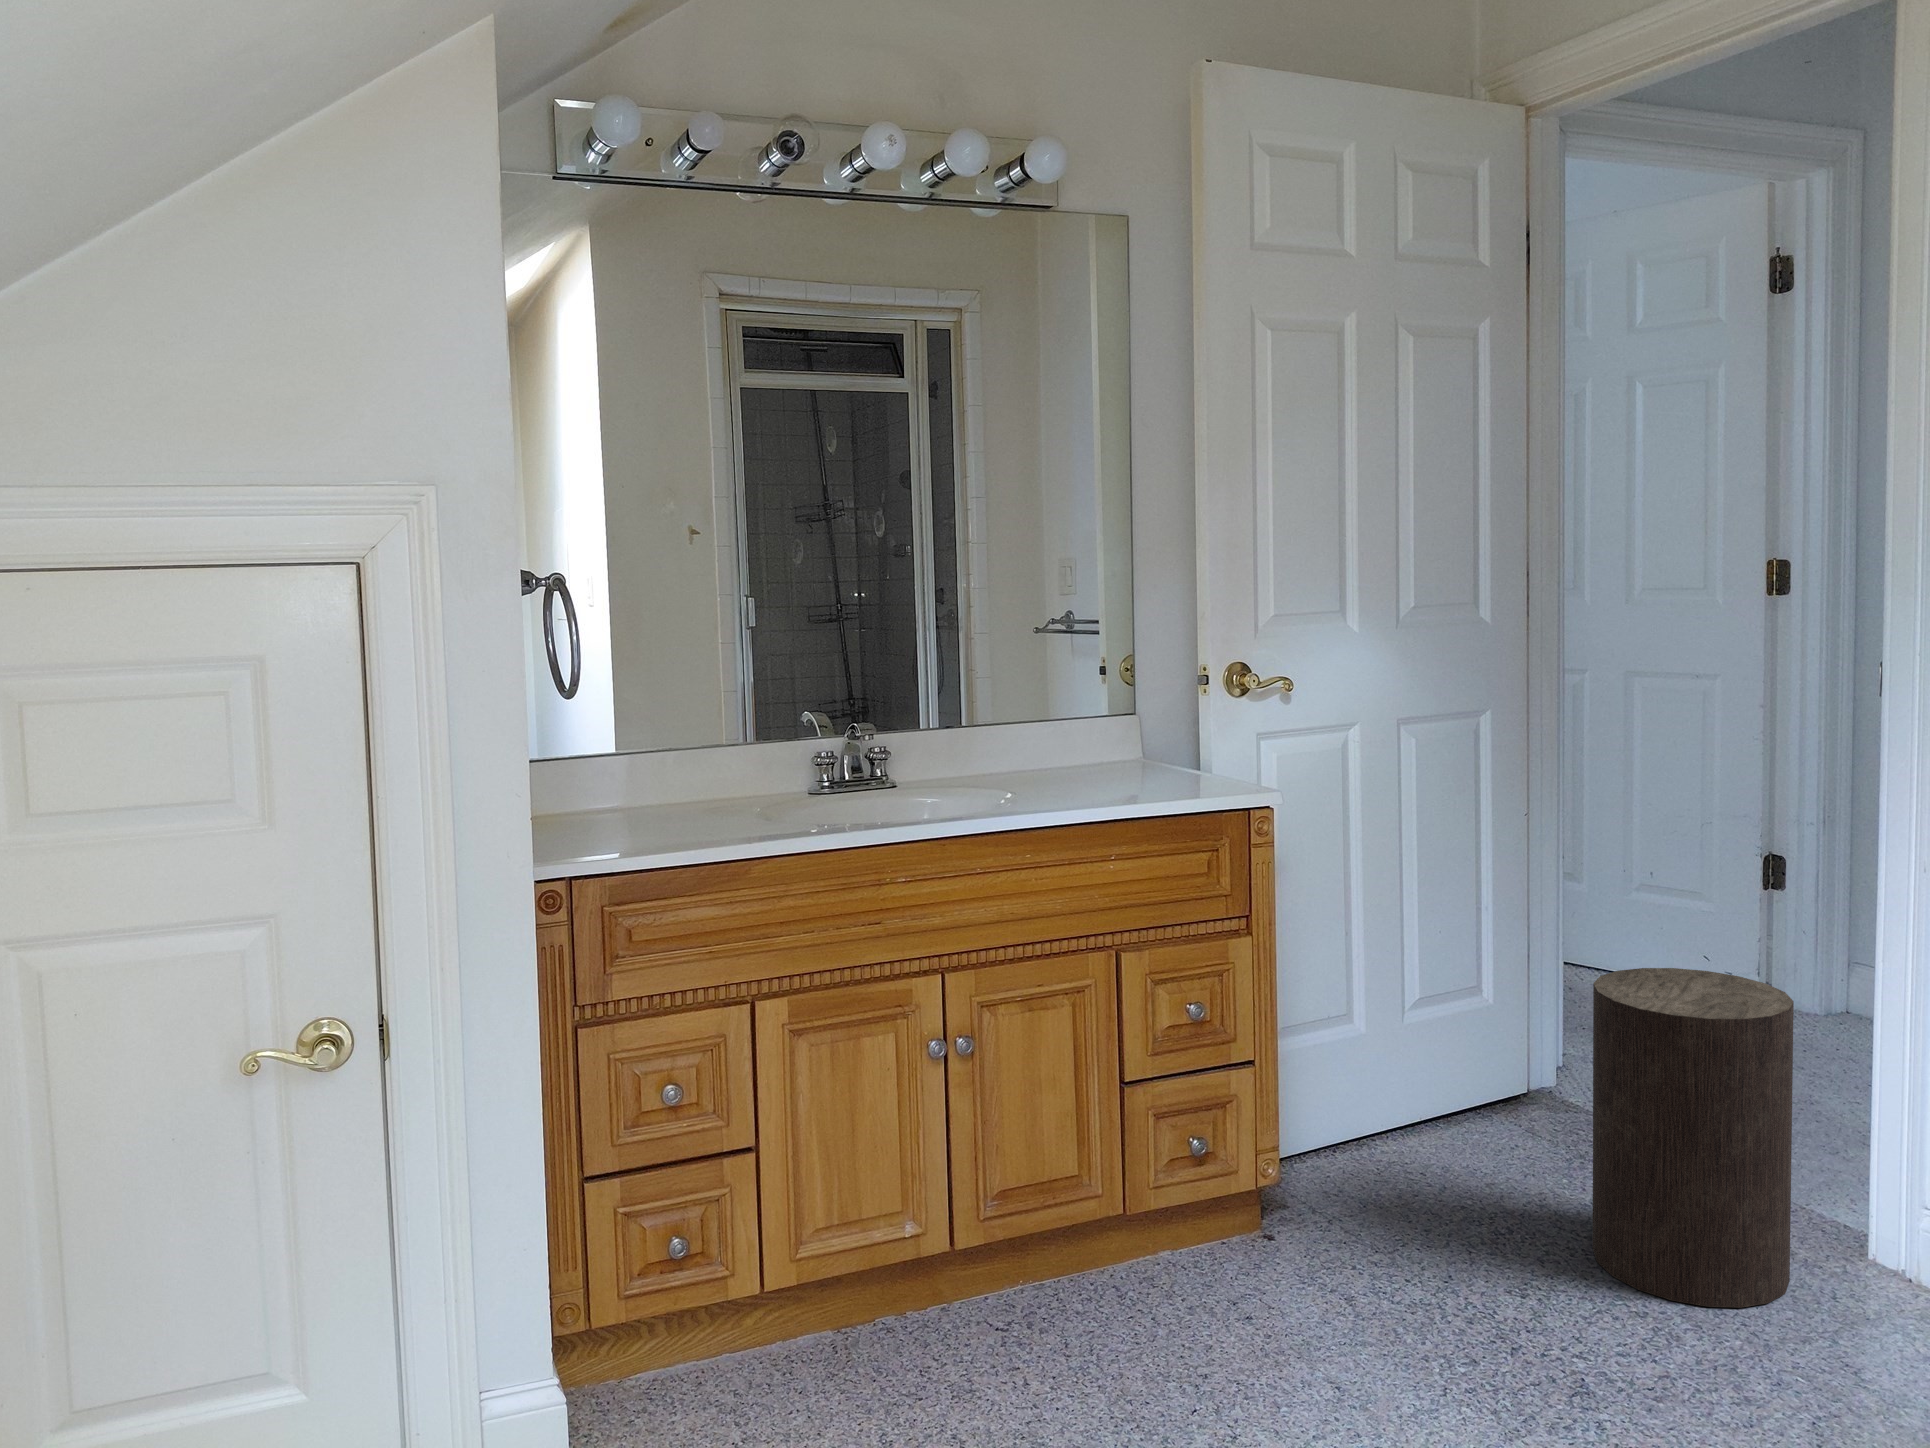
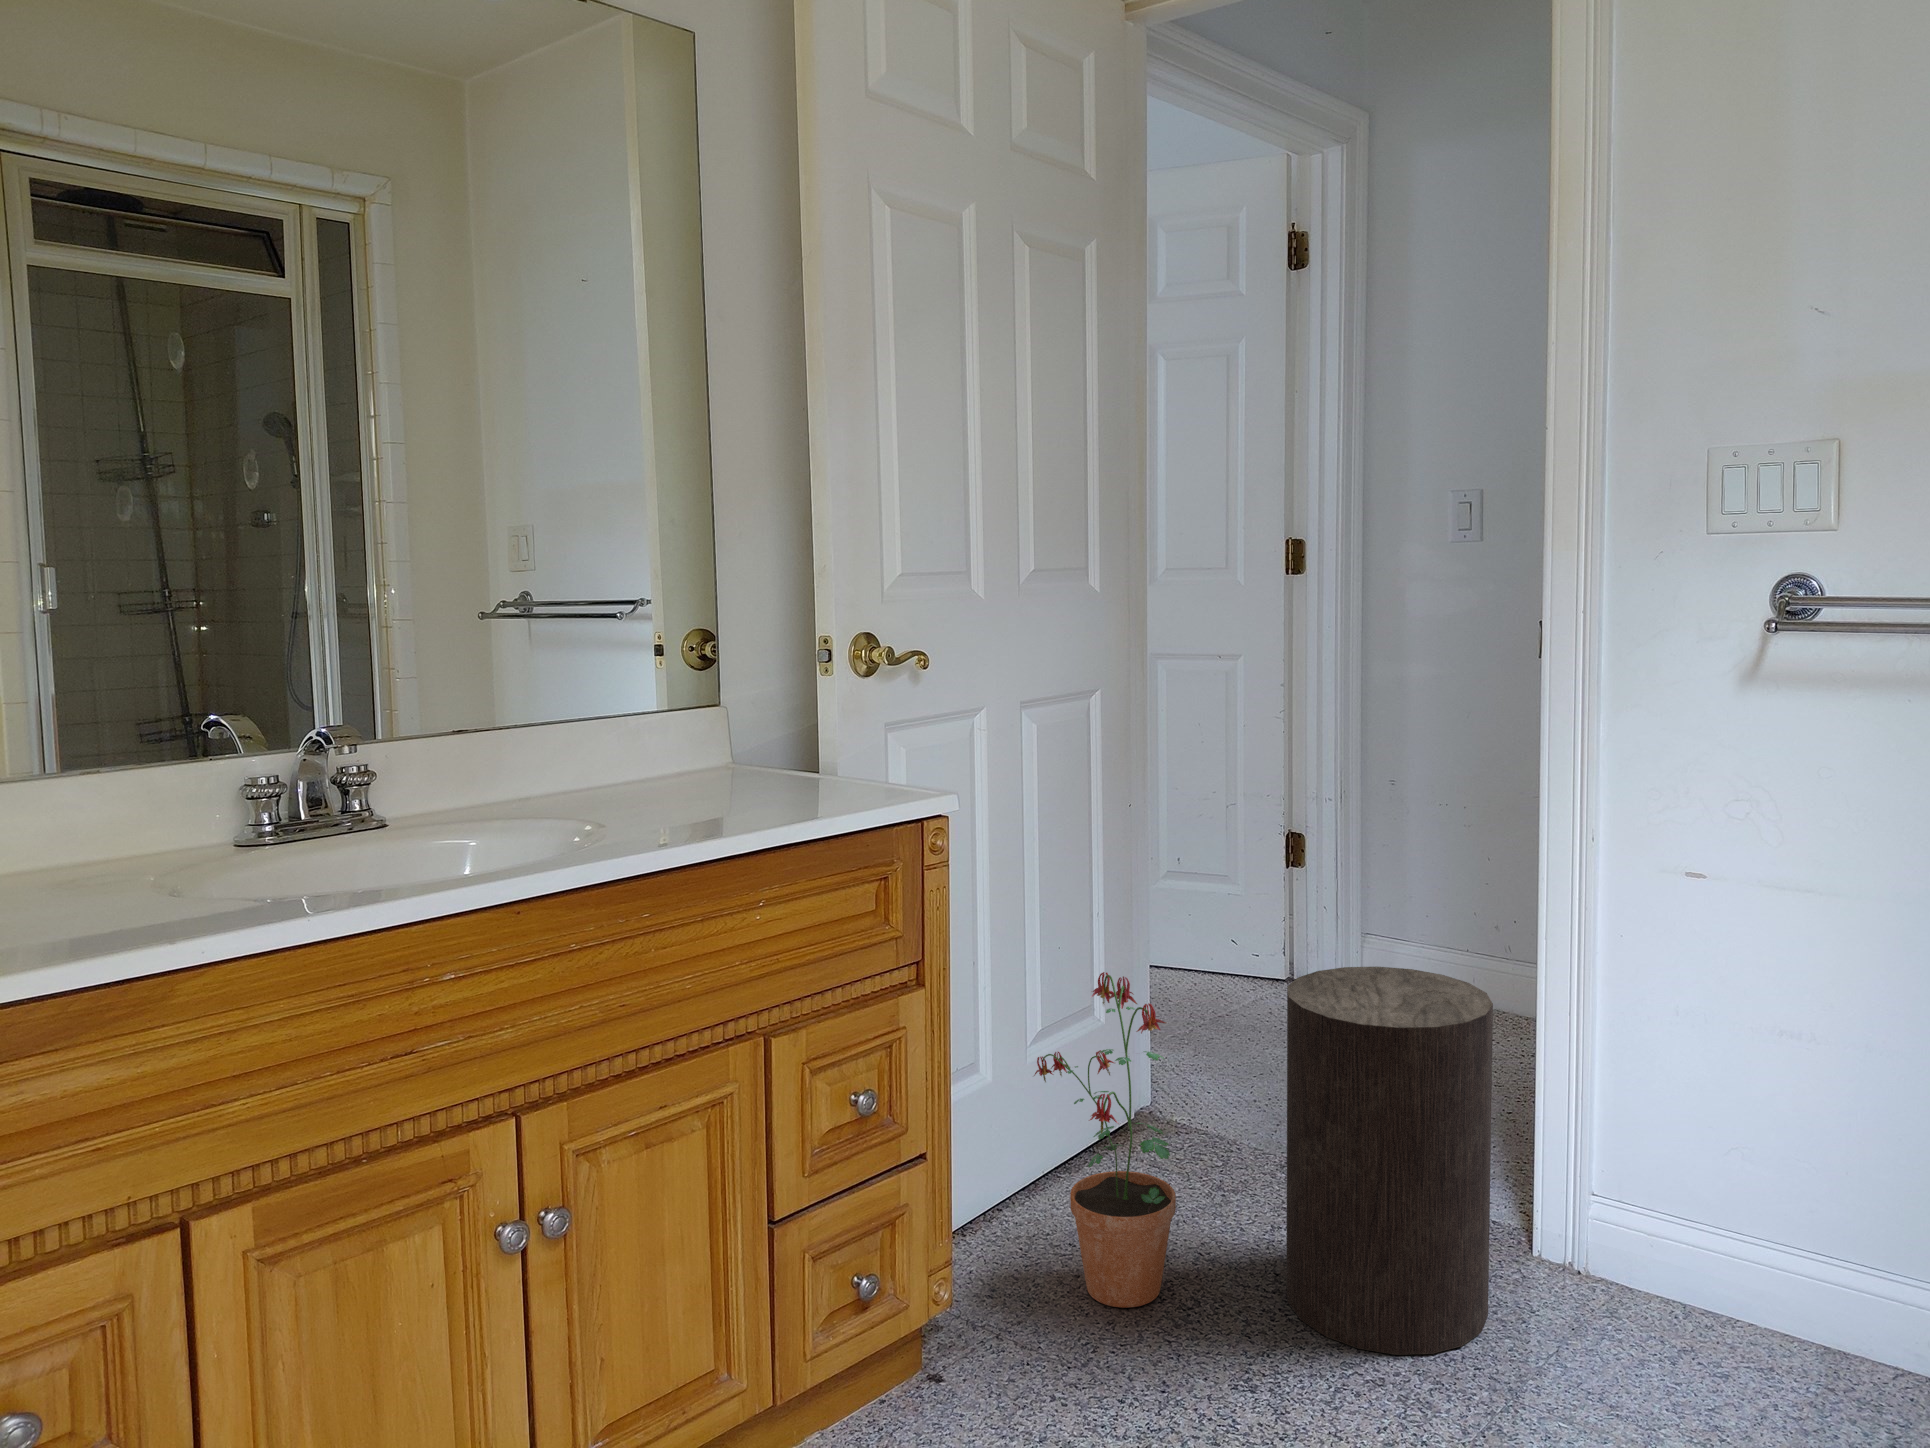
potted plant: none [1378,949,1495,1225] -> present [1034,972,1176,1308]

